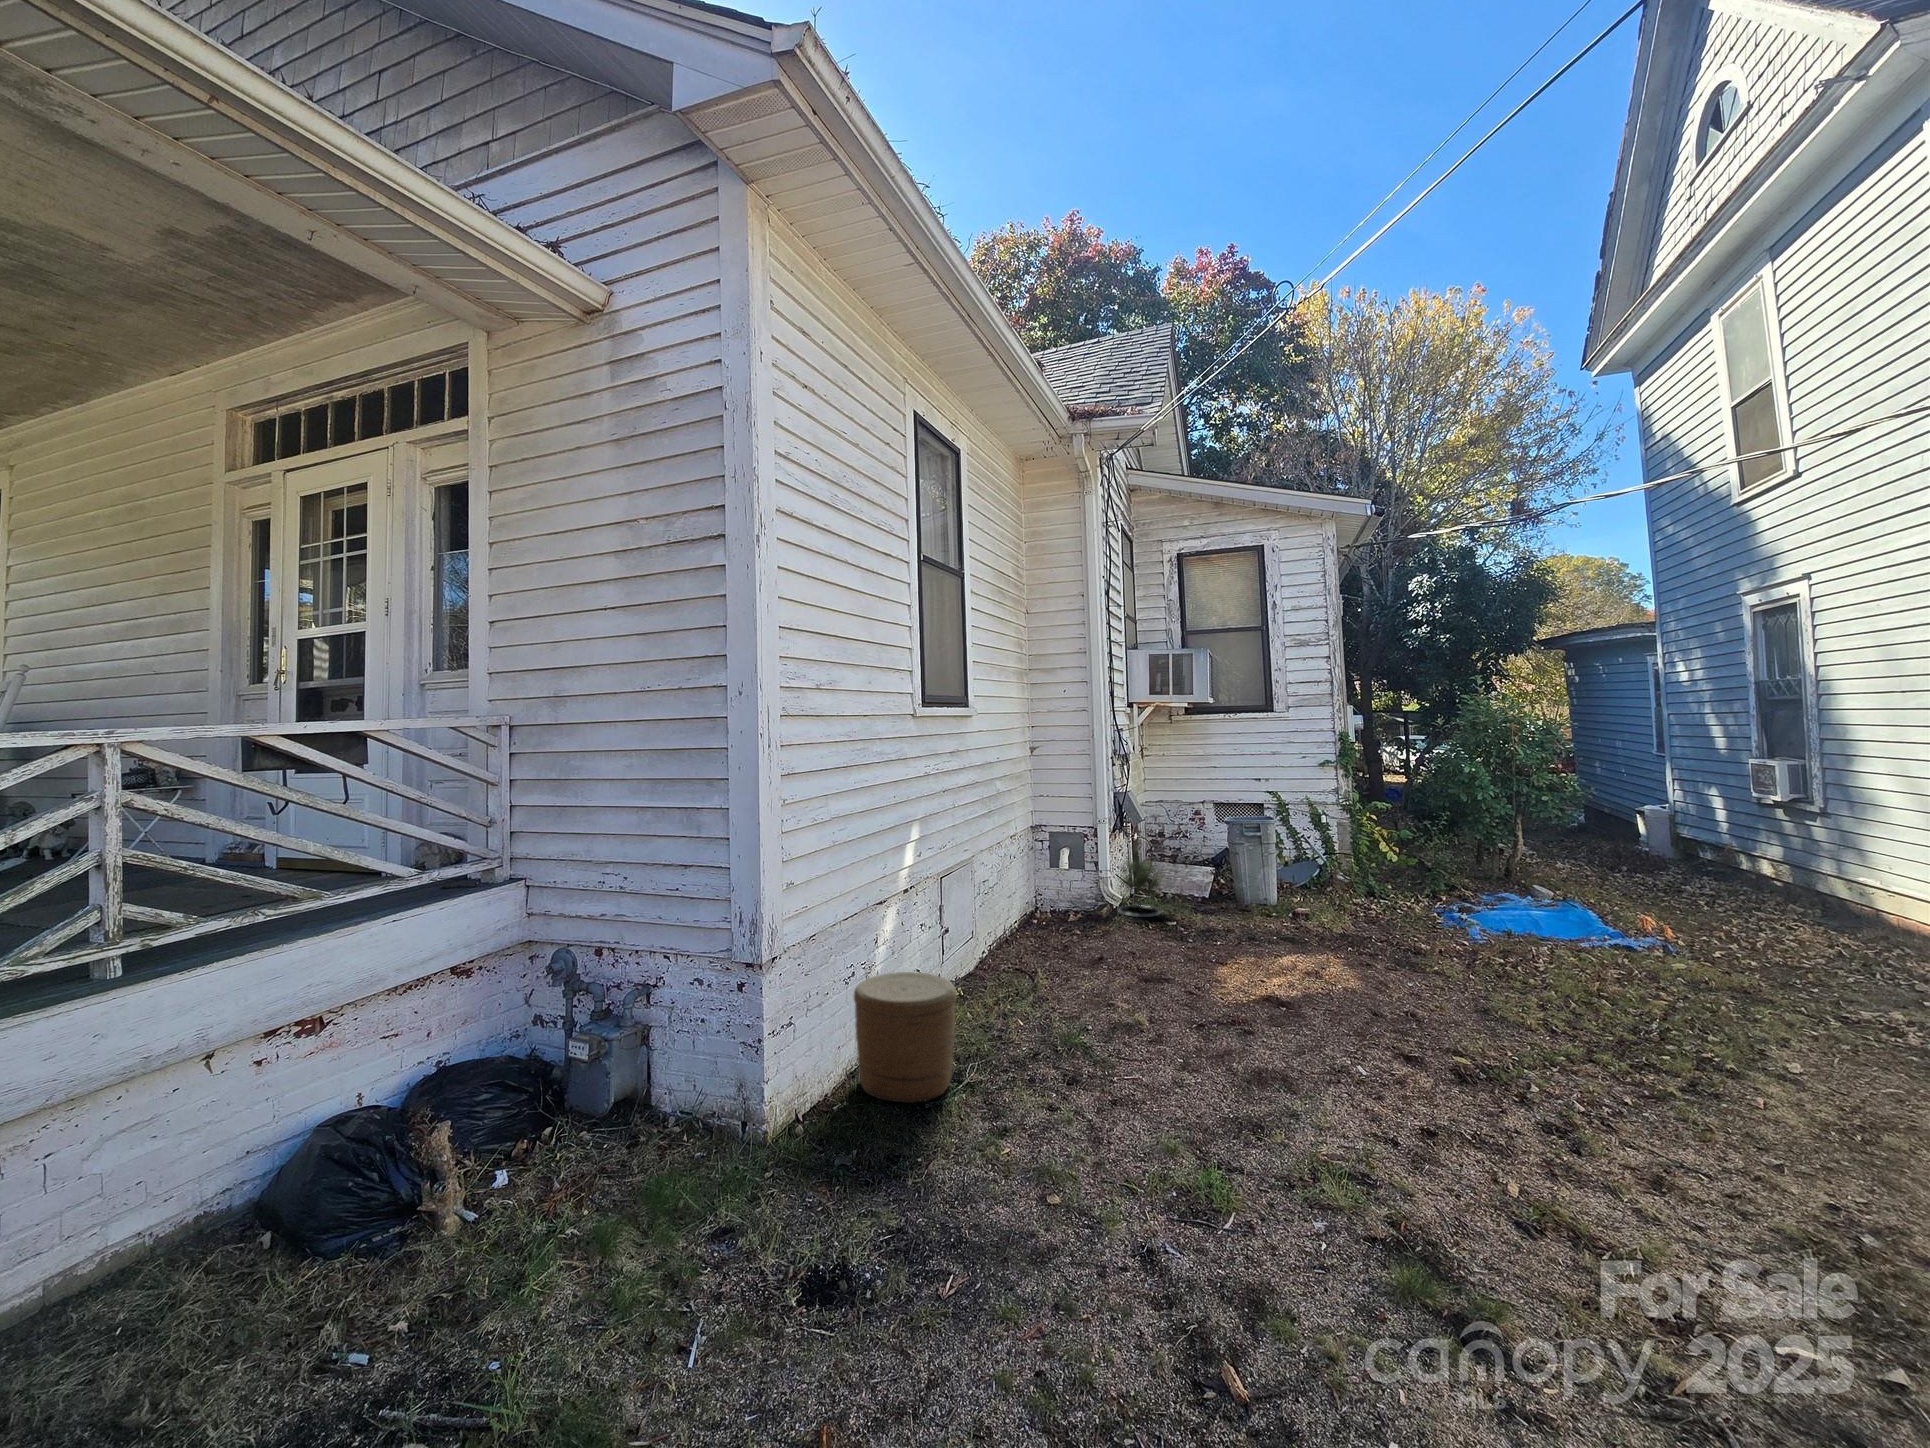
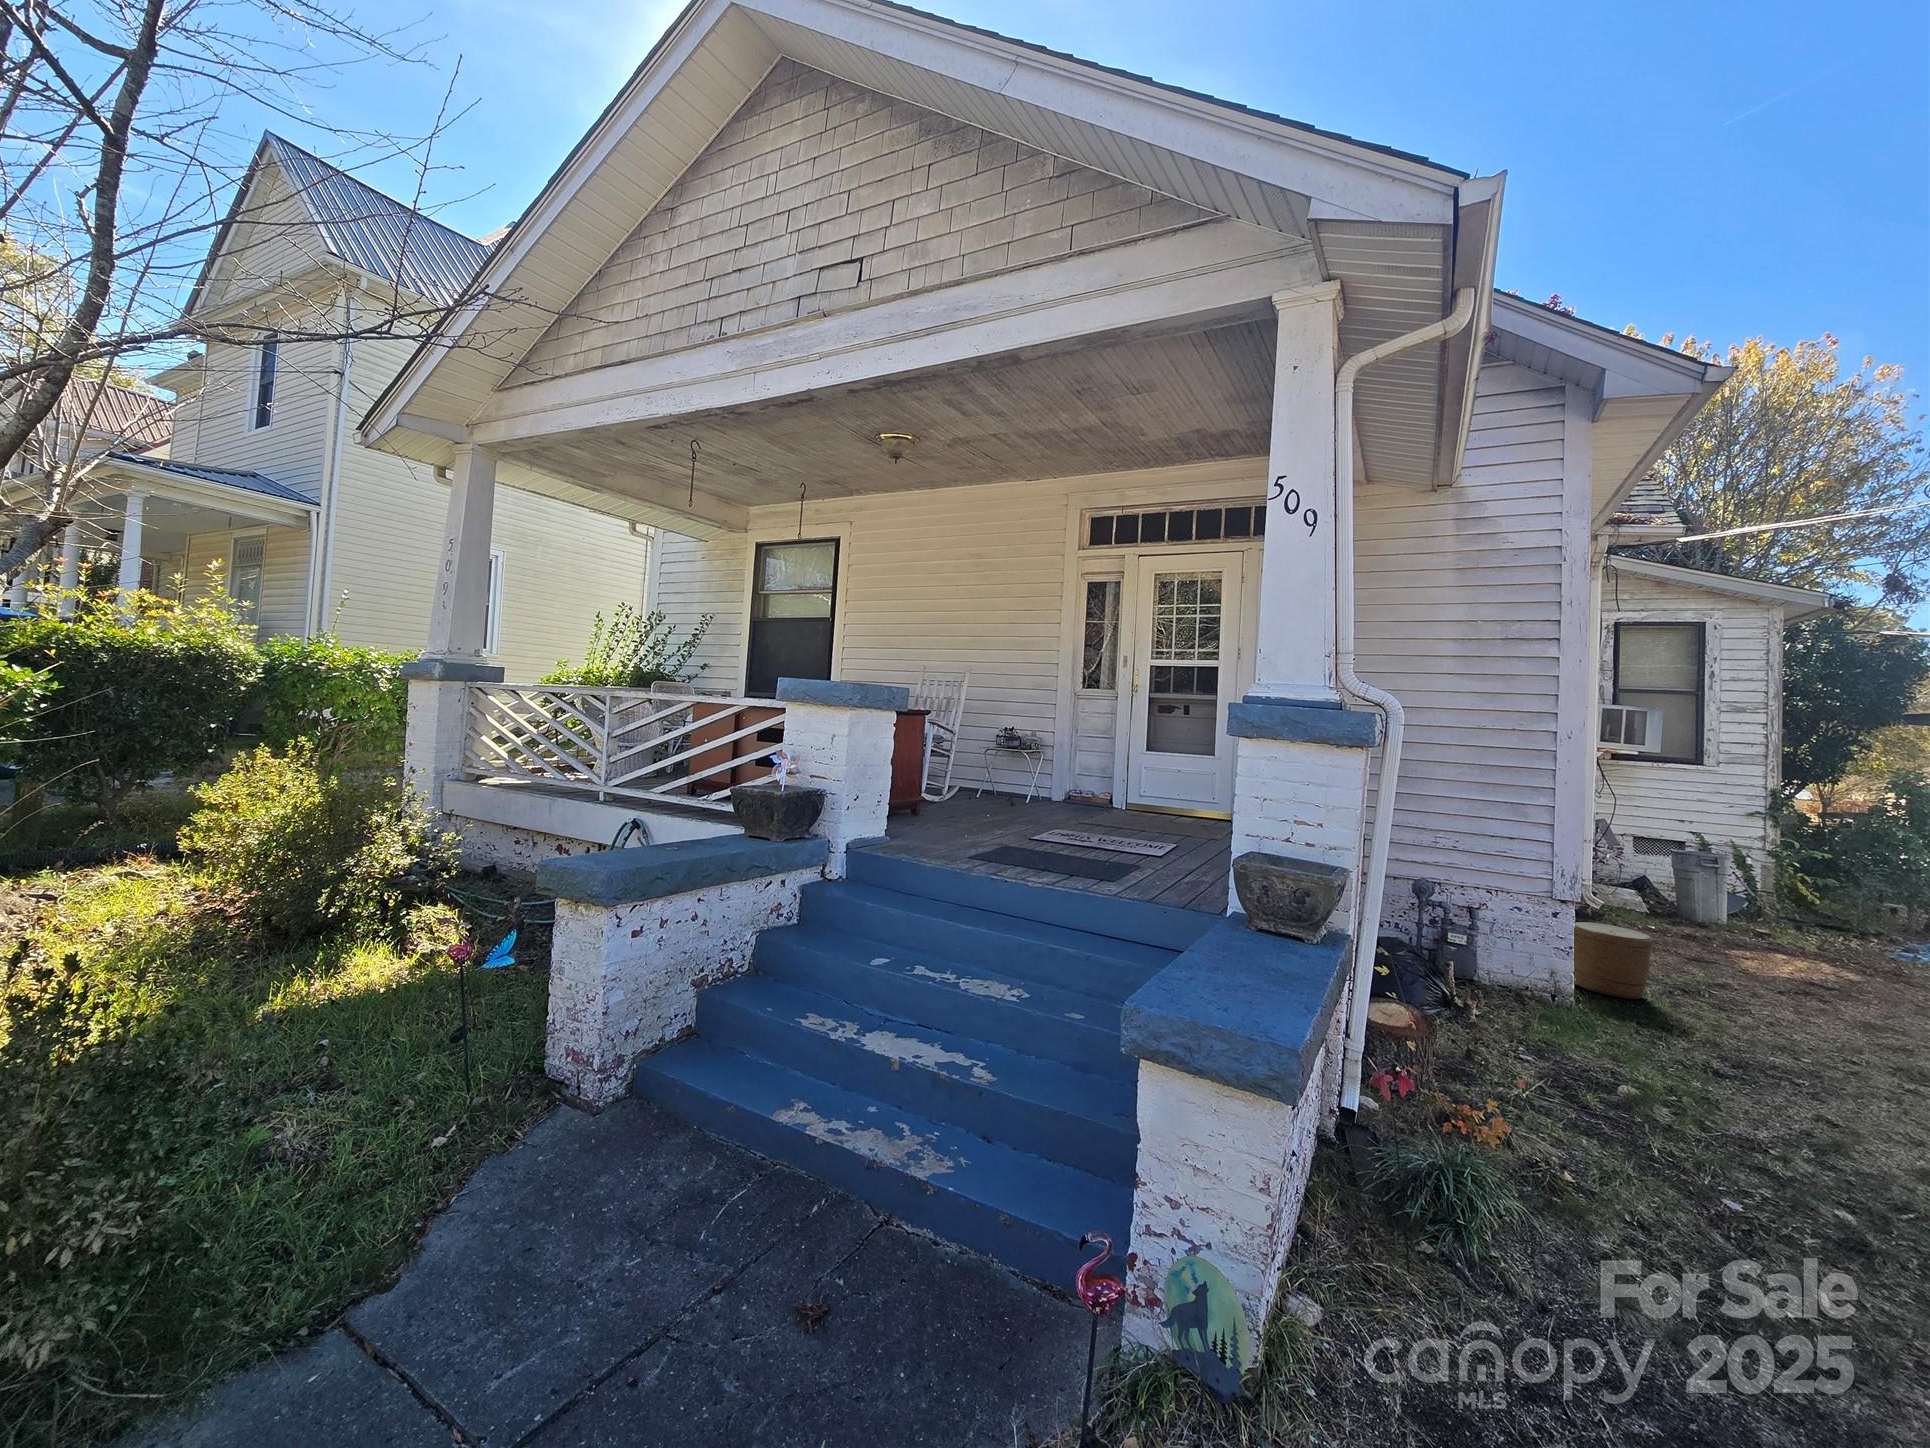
potted tree: present [1119,847,1161,917] -> present [1773,873,1818,926]

